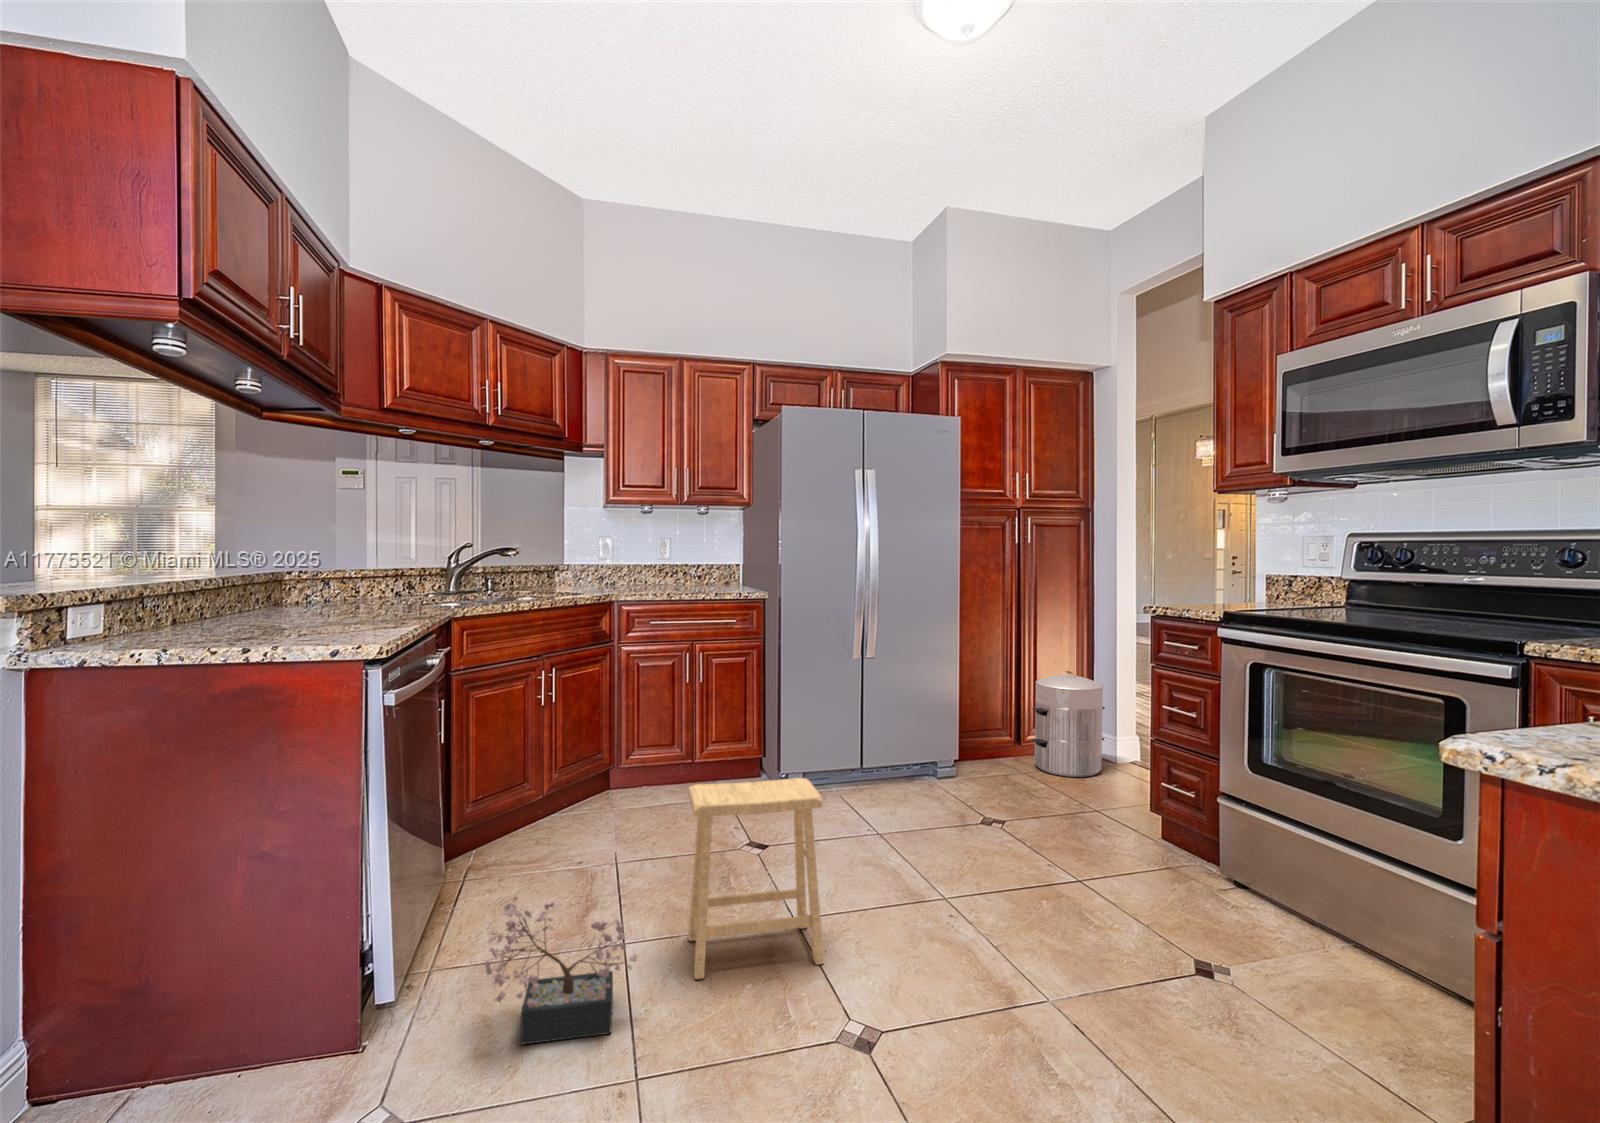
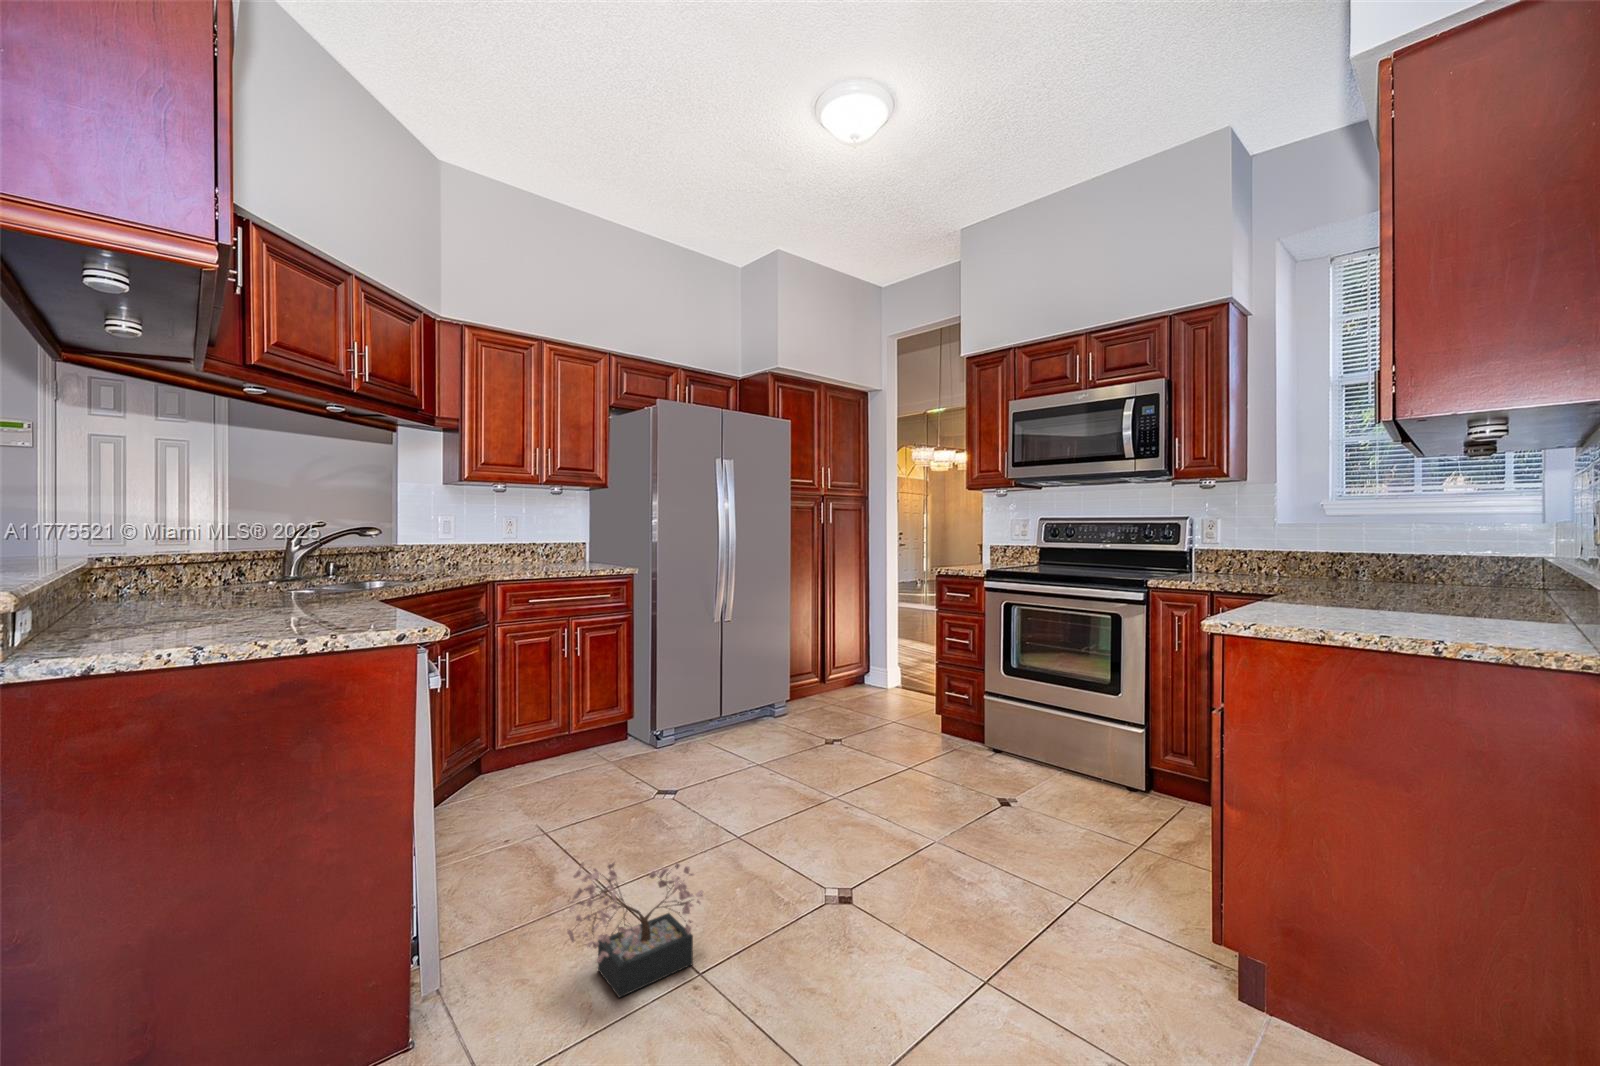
waste bin: present [1032,671,1105,777] -> none [838,622,888,704]
footstool: present [688,778,824,979] -> none [687,719,814,905]

